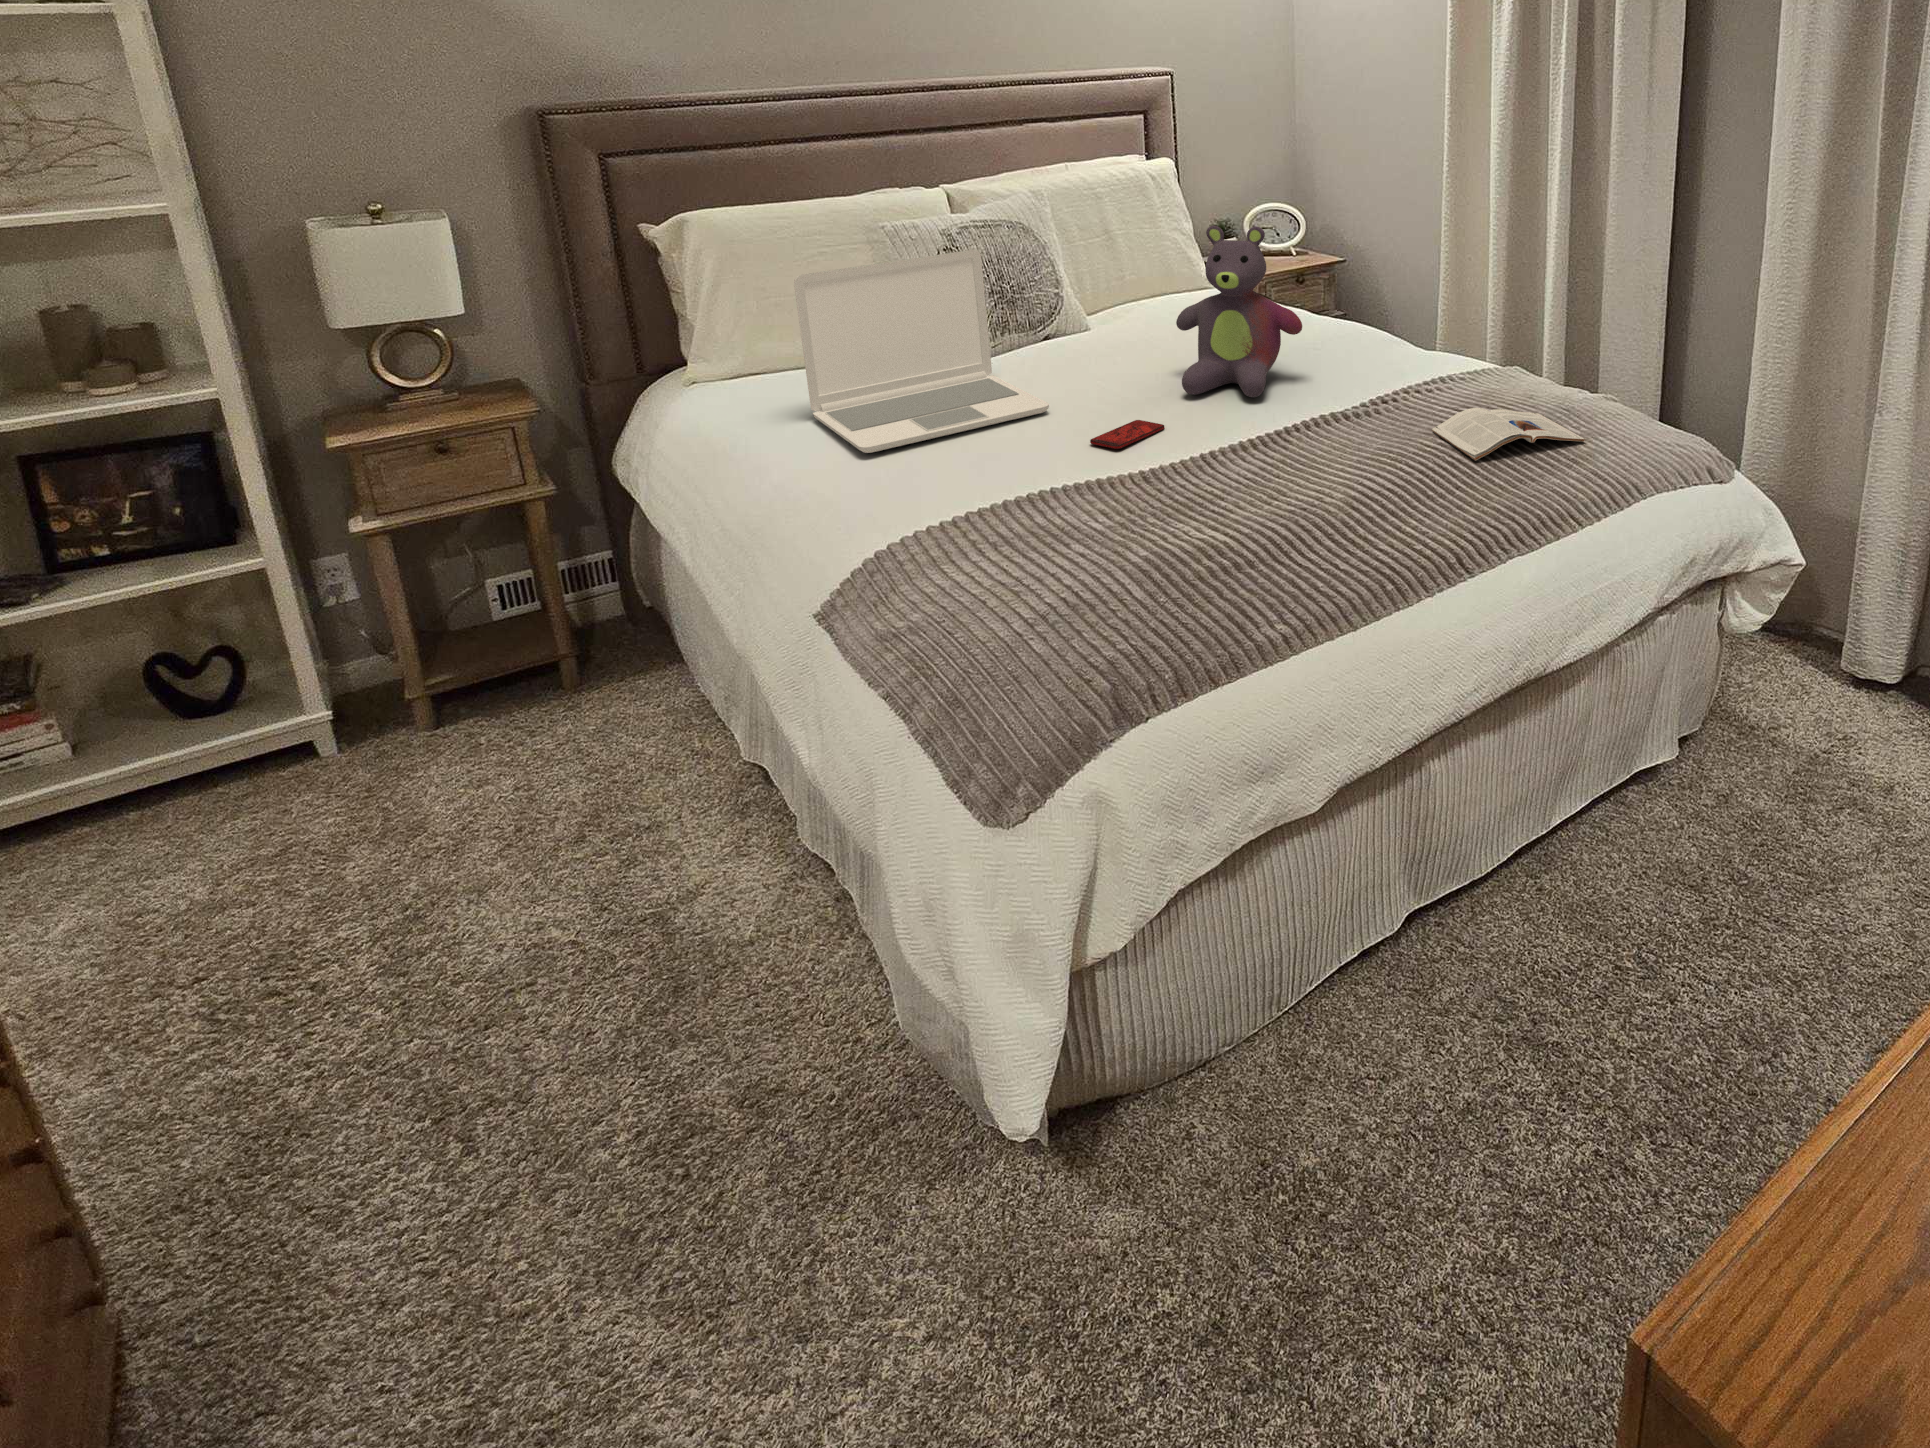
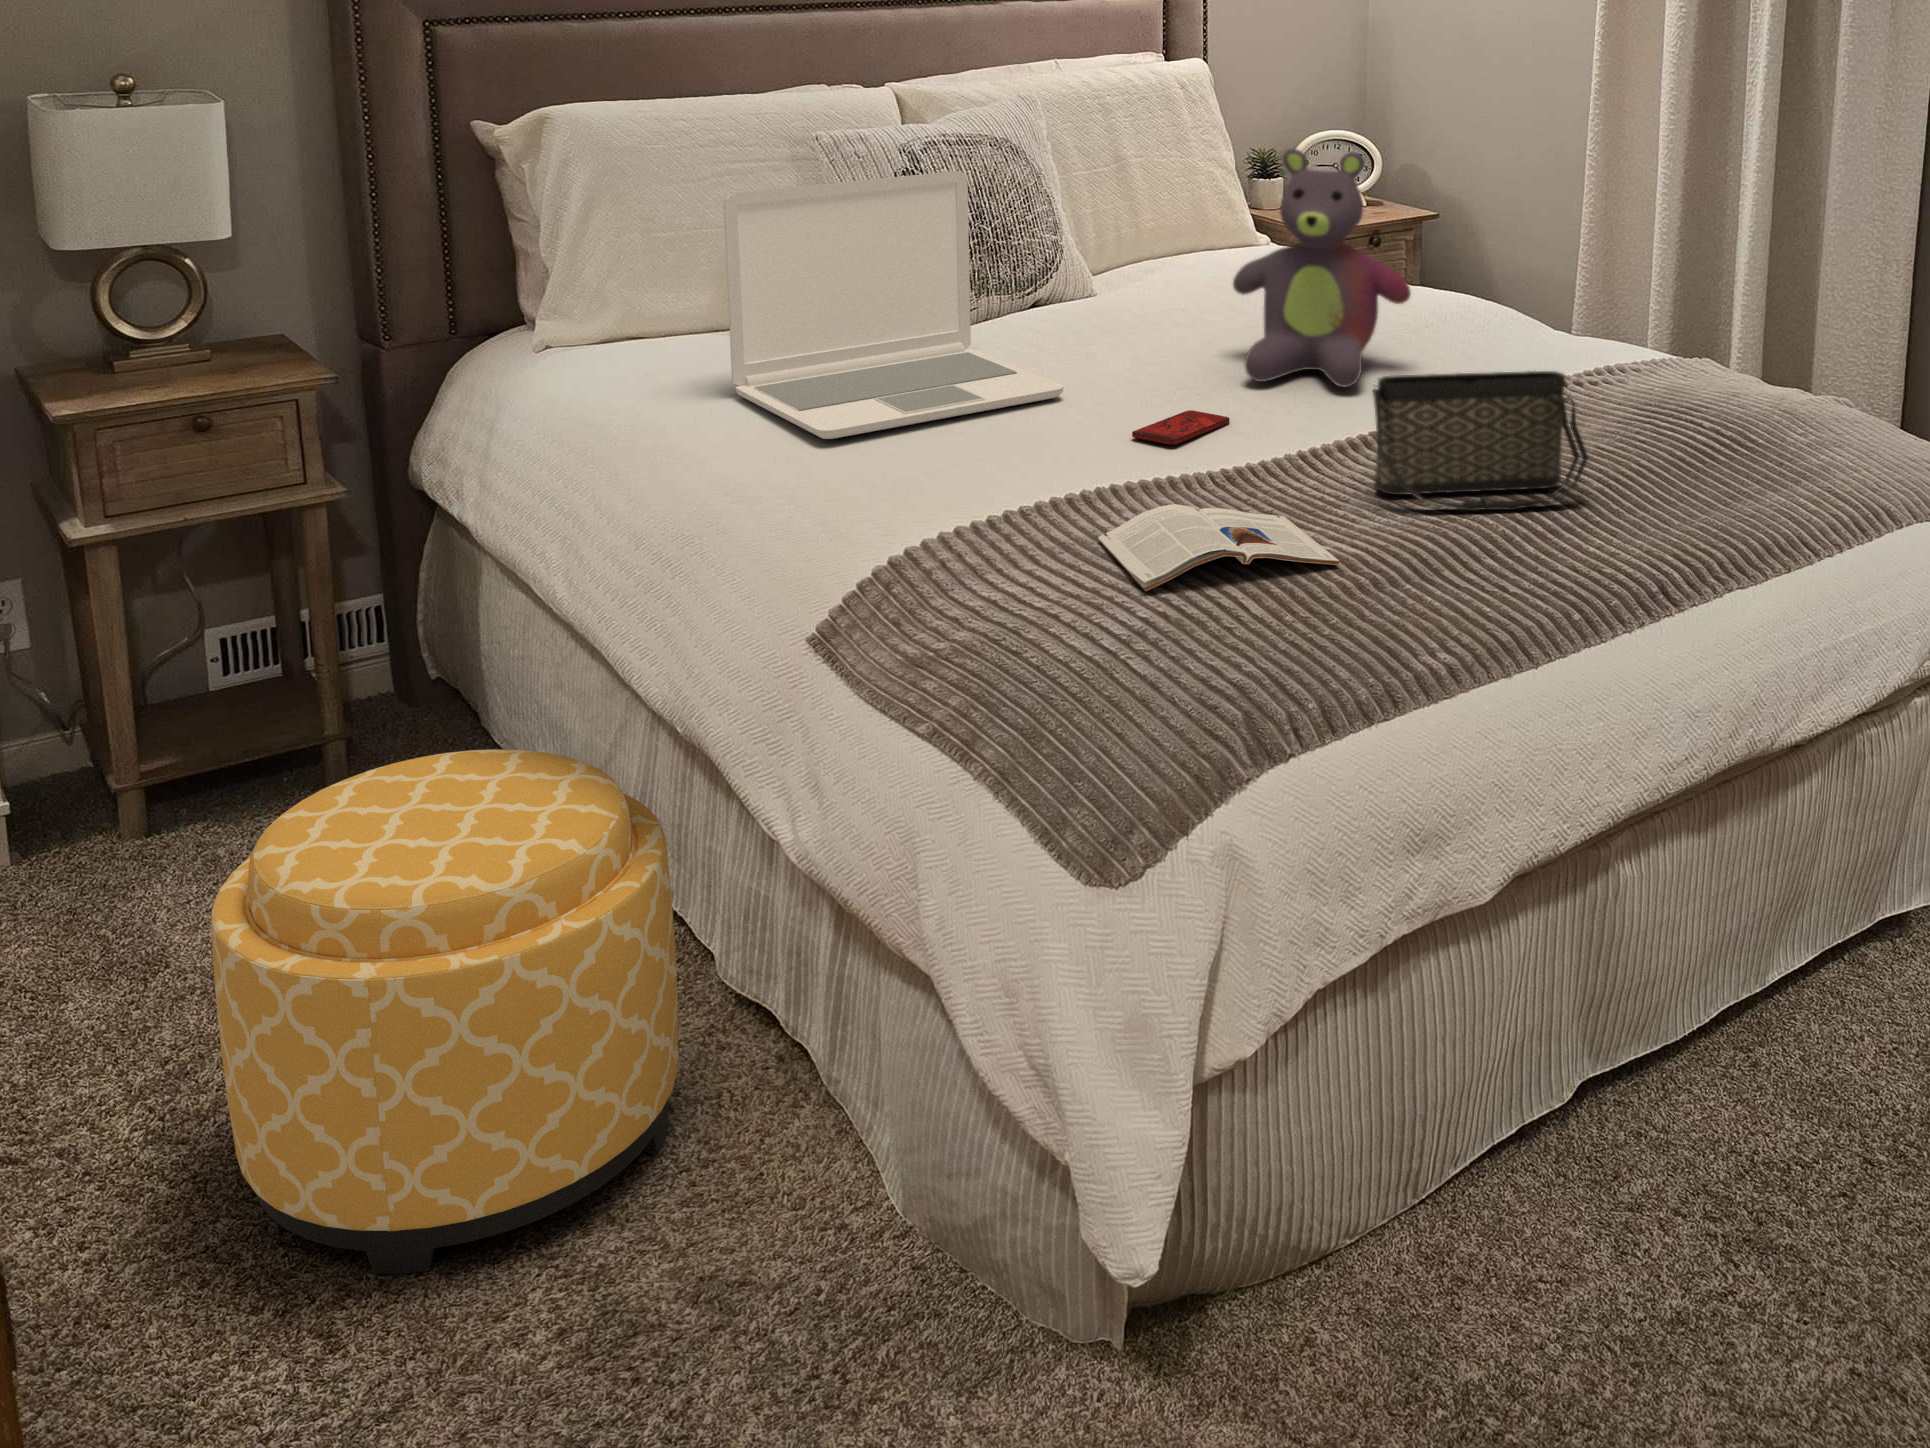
handbag: none [1251,391,1411,497] -> present [1373,371,1588,511]
magazine: present [1432,408,1585,461] -> present [1098,504,1340,591]
ottoman: none [379,696,756,1091] -> present [211,749,679,1274]

